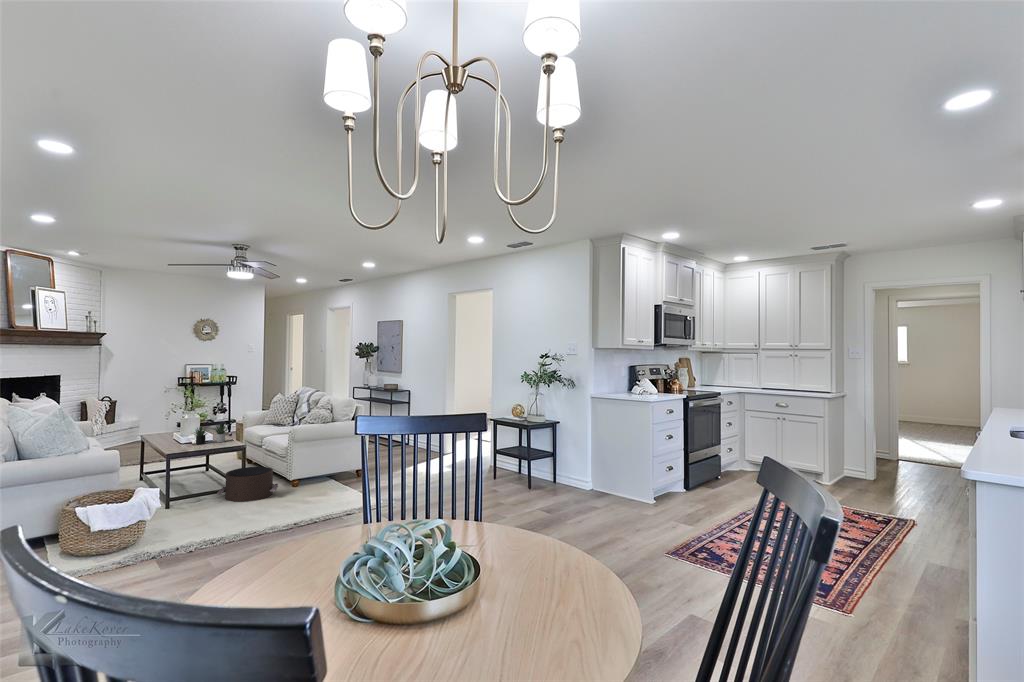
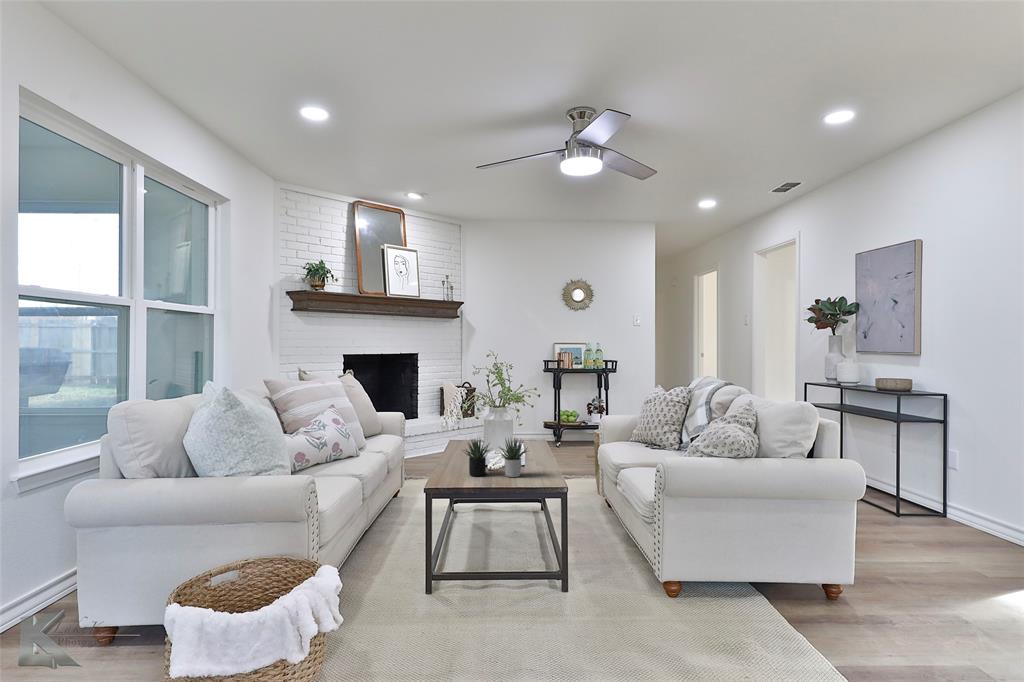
pouf: present [217,467,278,502] -> none [478,543,616,648]

